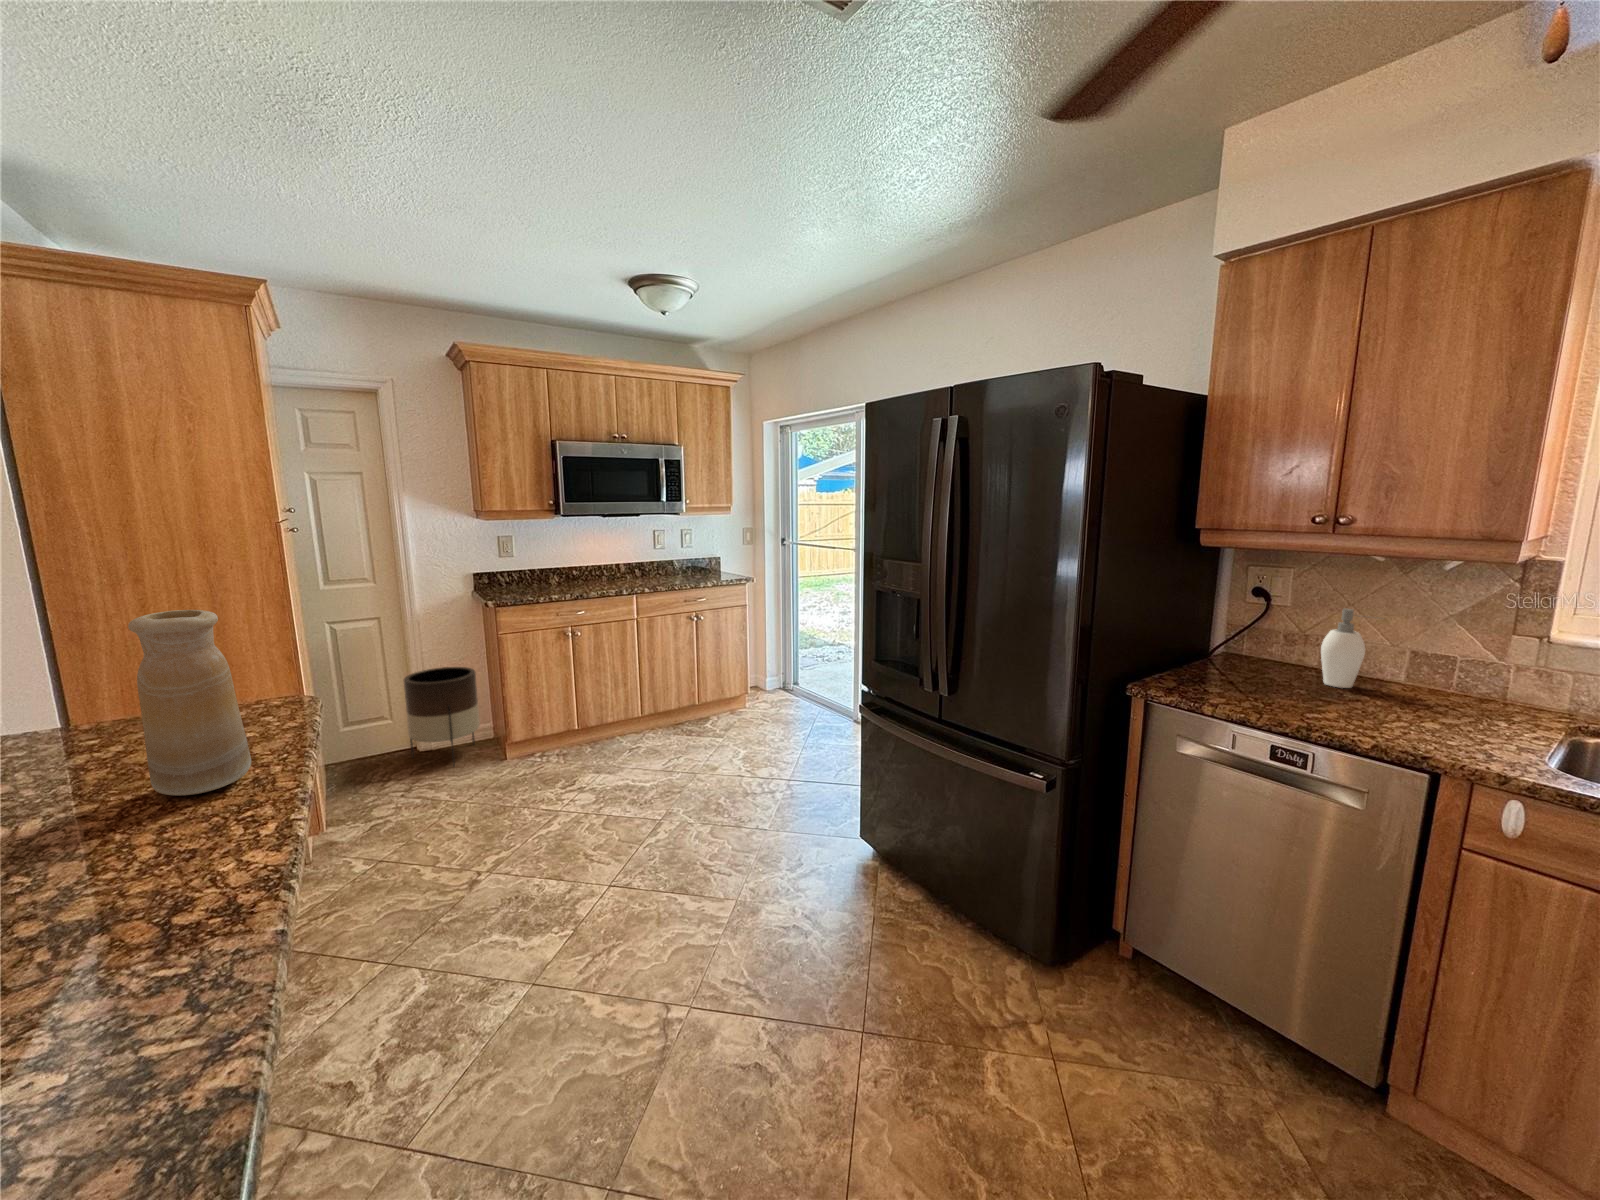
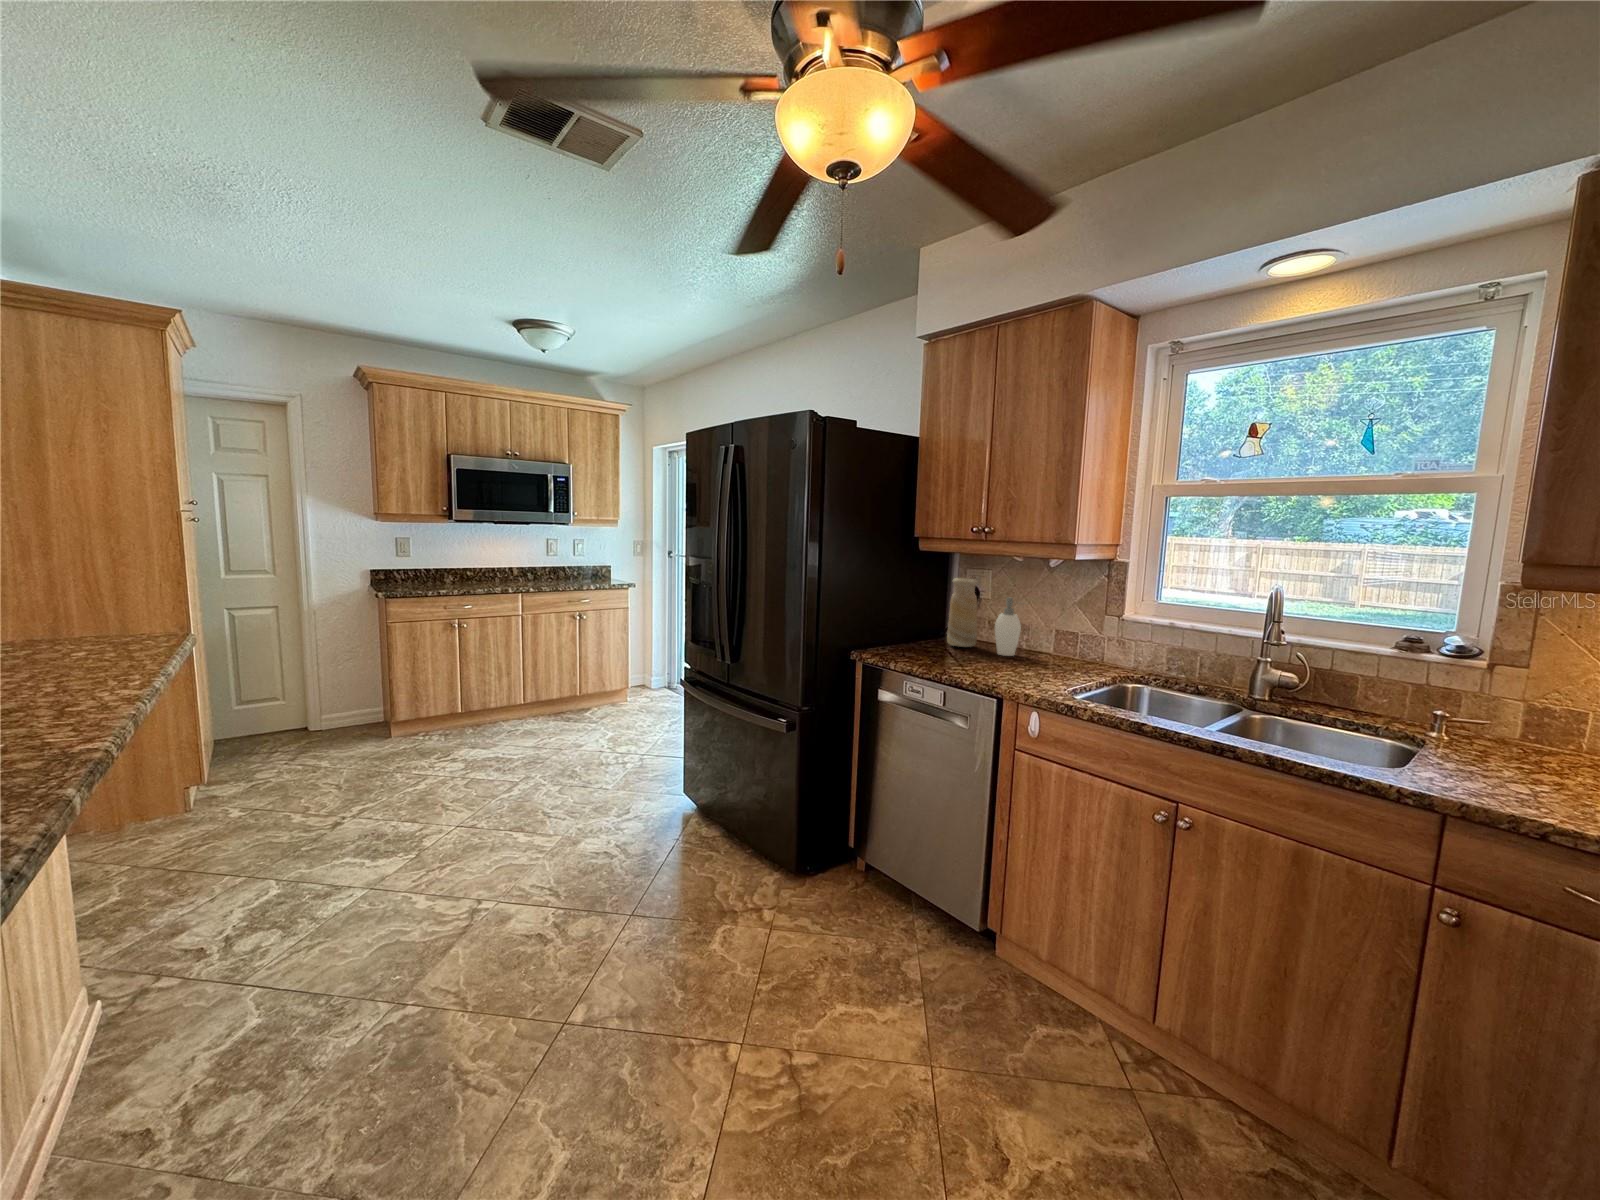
vase: present [128,610,251,796] -> present [947,578,977,647]
planter: present [403,667,480,766] -> none [296,654,368,742]

